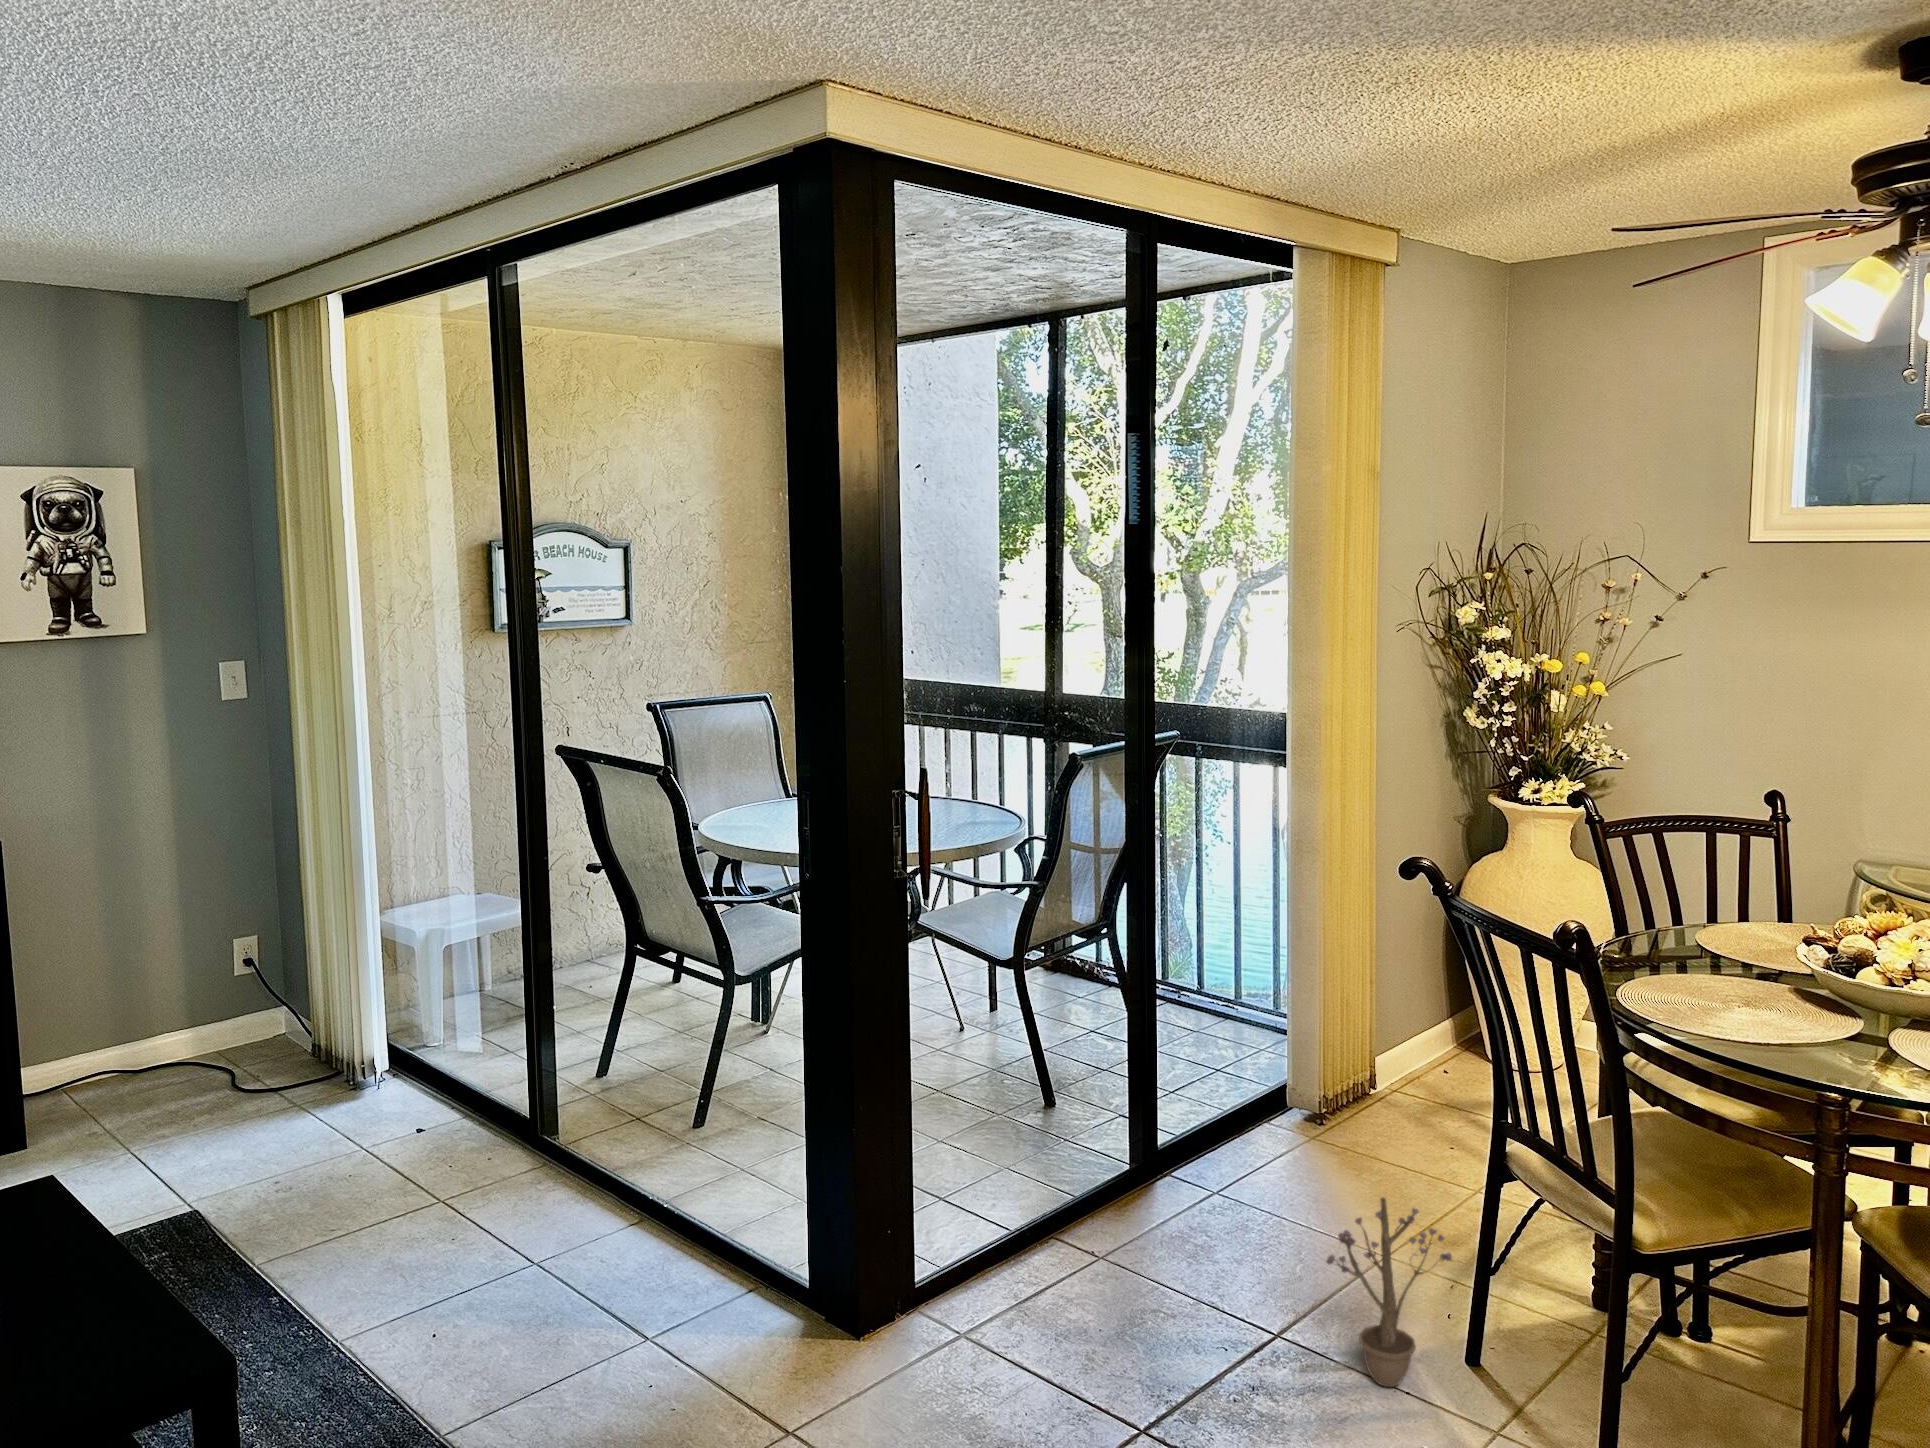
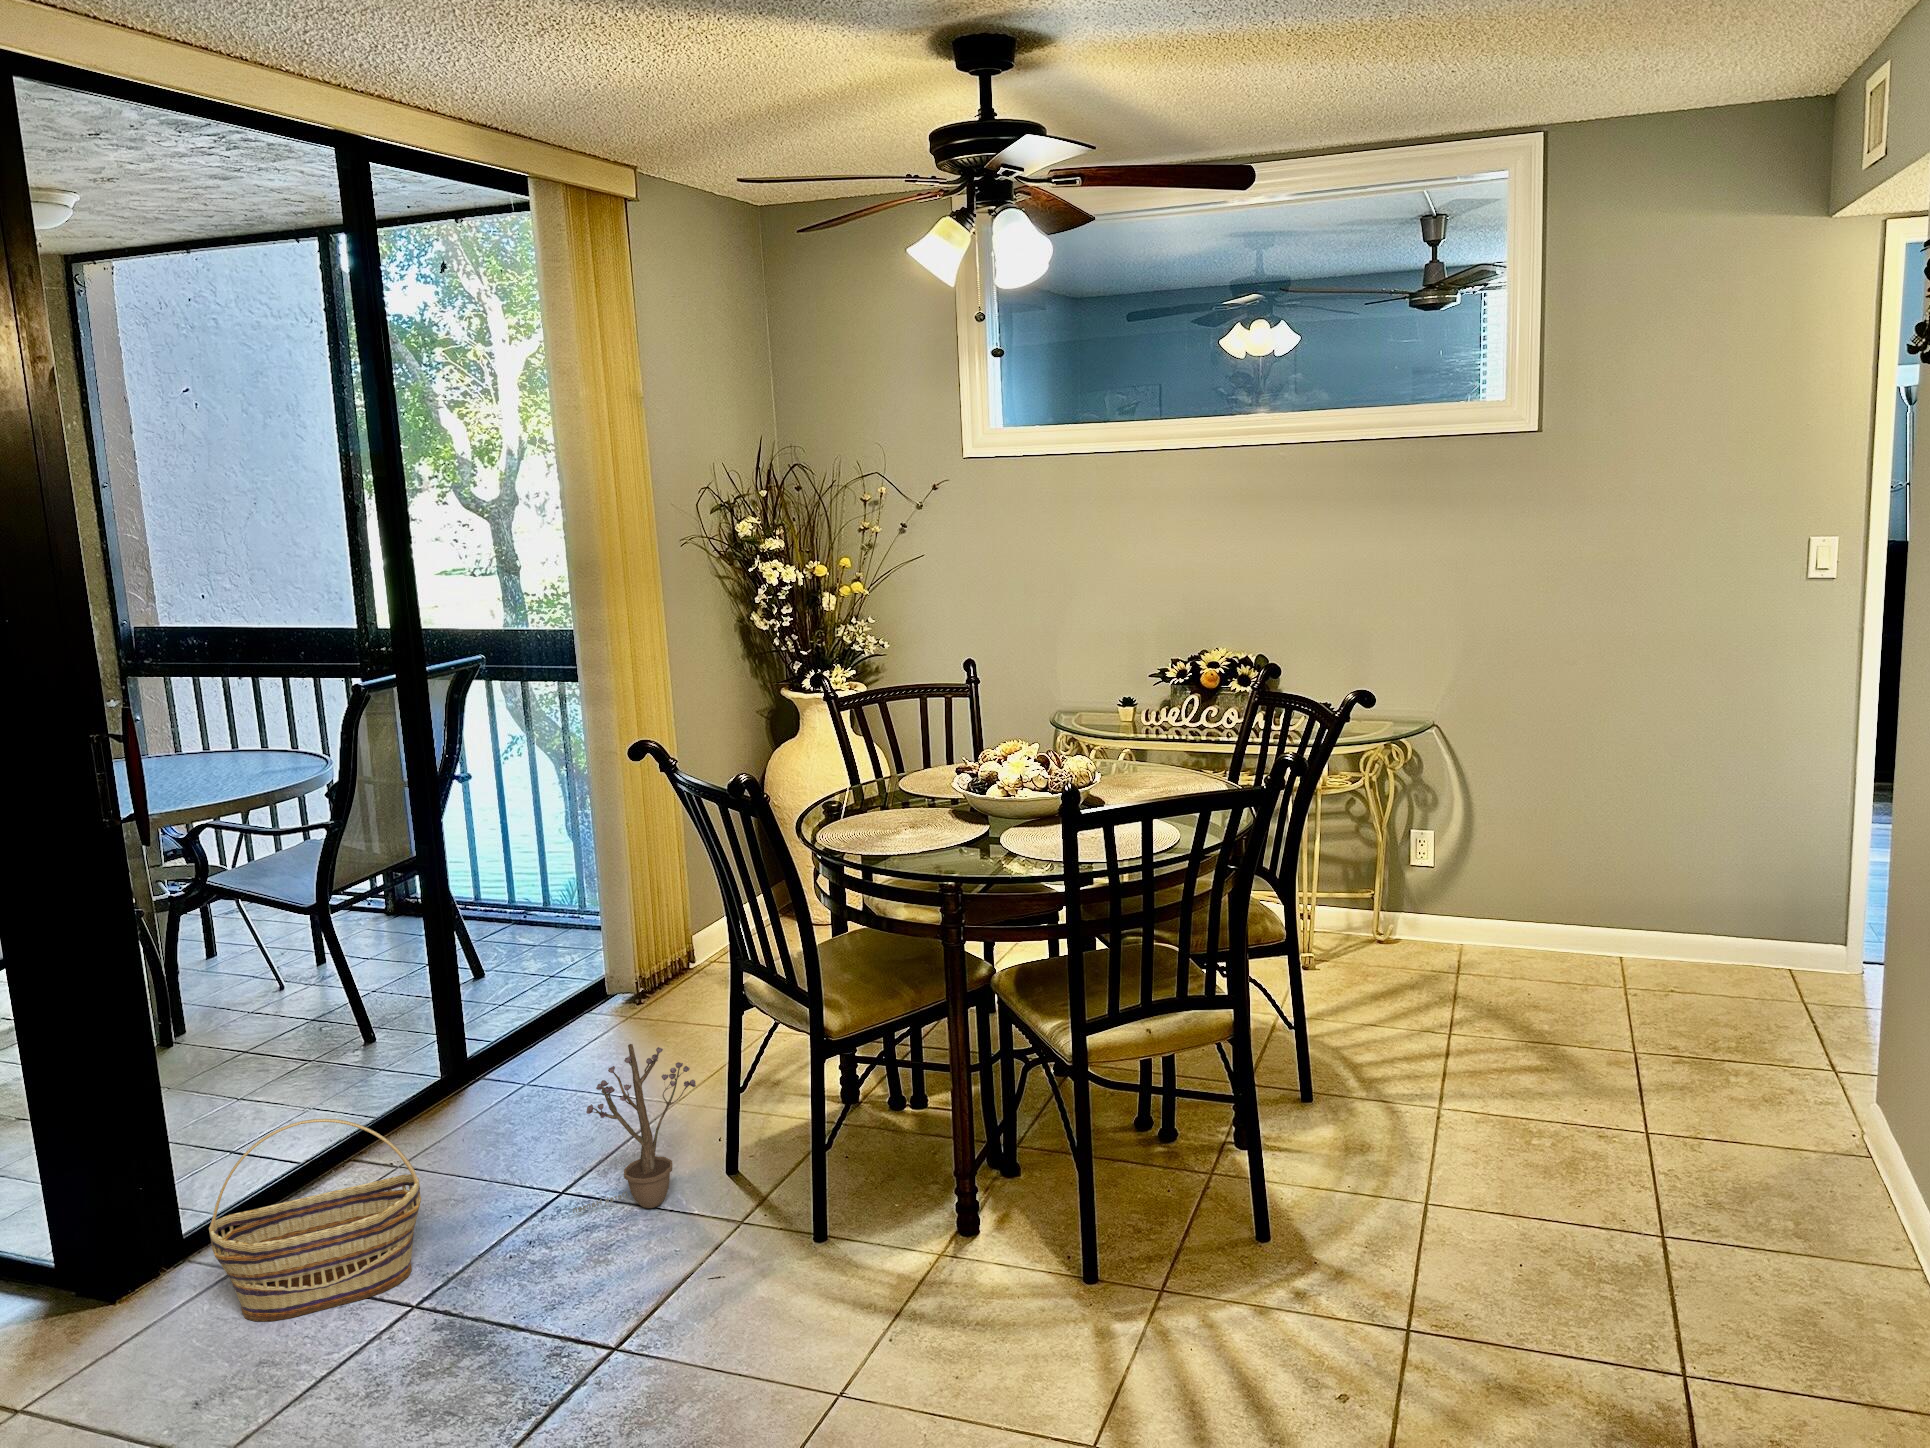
basket: none [956,1208,1152,1409] -> present [209,1119,421,1321]

